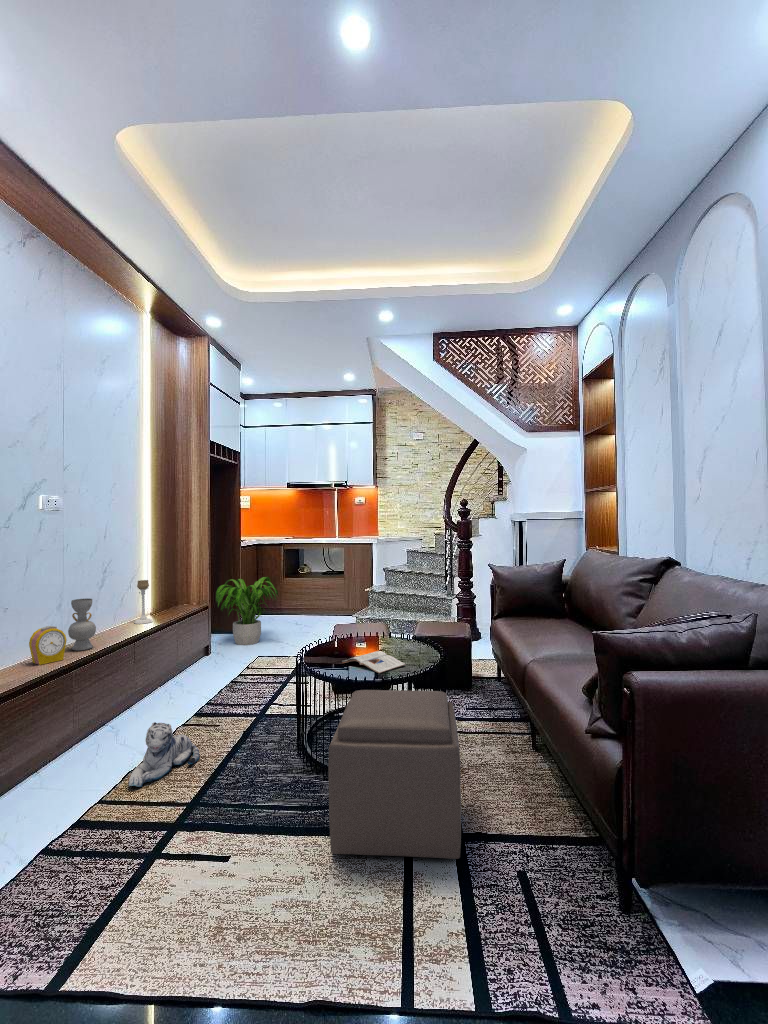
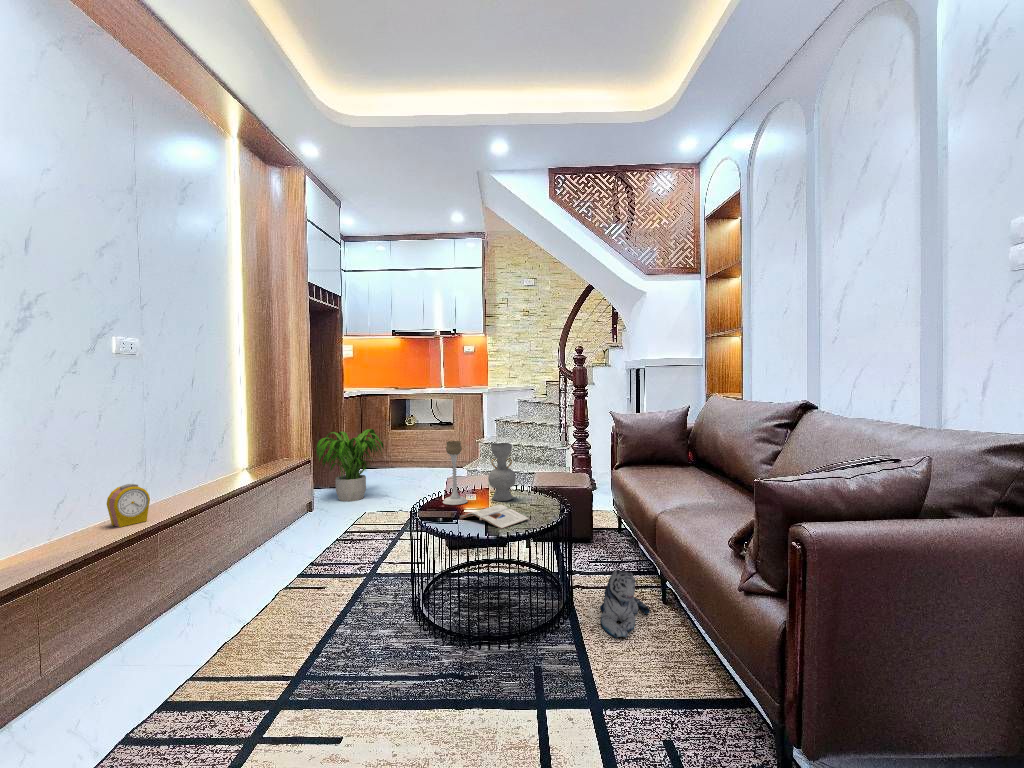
candle holder: present [134,580,153,624] -> present [443,441,468,505]
decorative vase: present [68,598,96,651] -> present [488,443,516,501]
ottoman: present [328,690,461,859] -> none [452,547,599,731]
plush toy: present [128,722,200,787] -> present [600,570,650,638]

